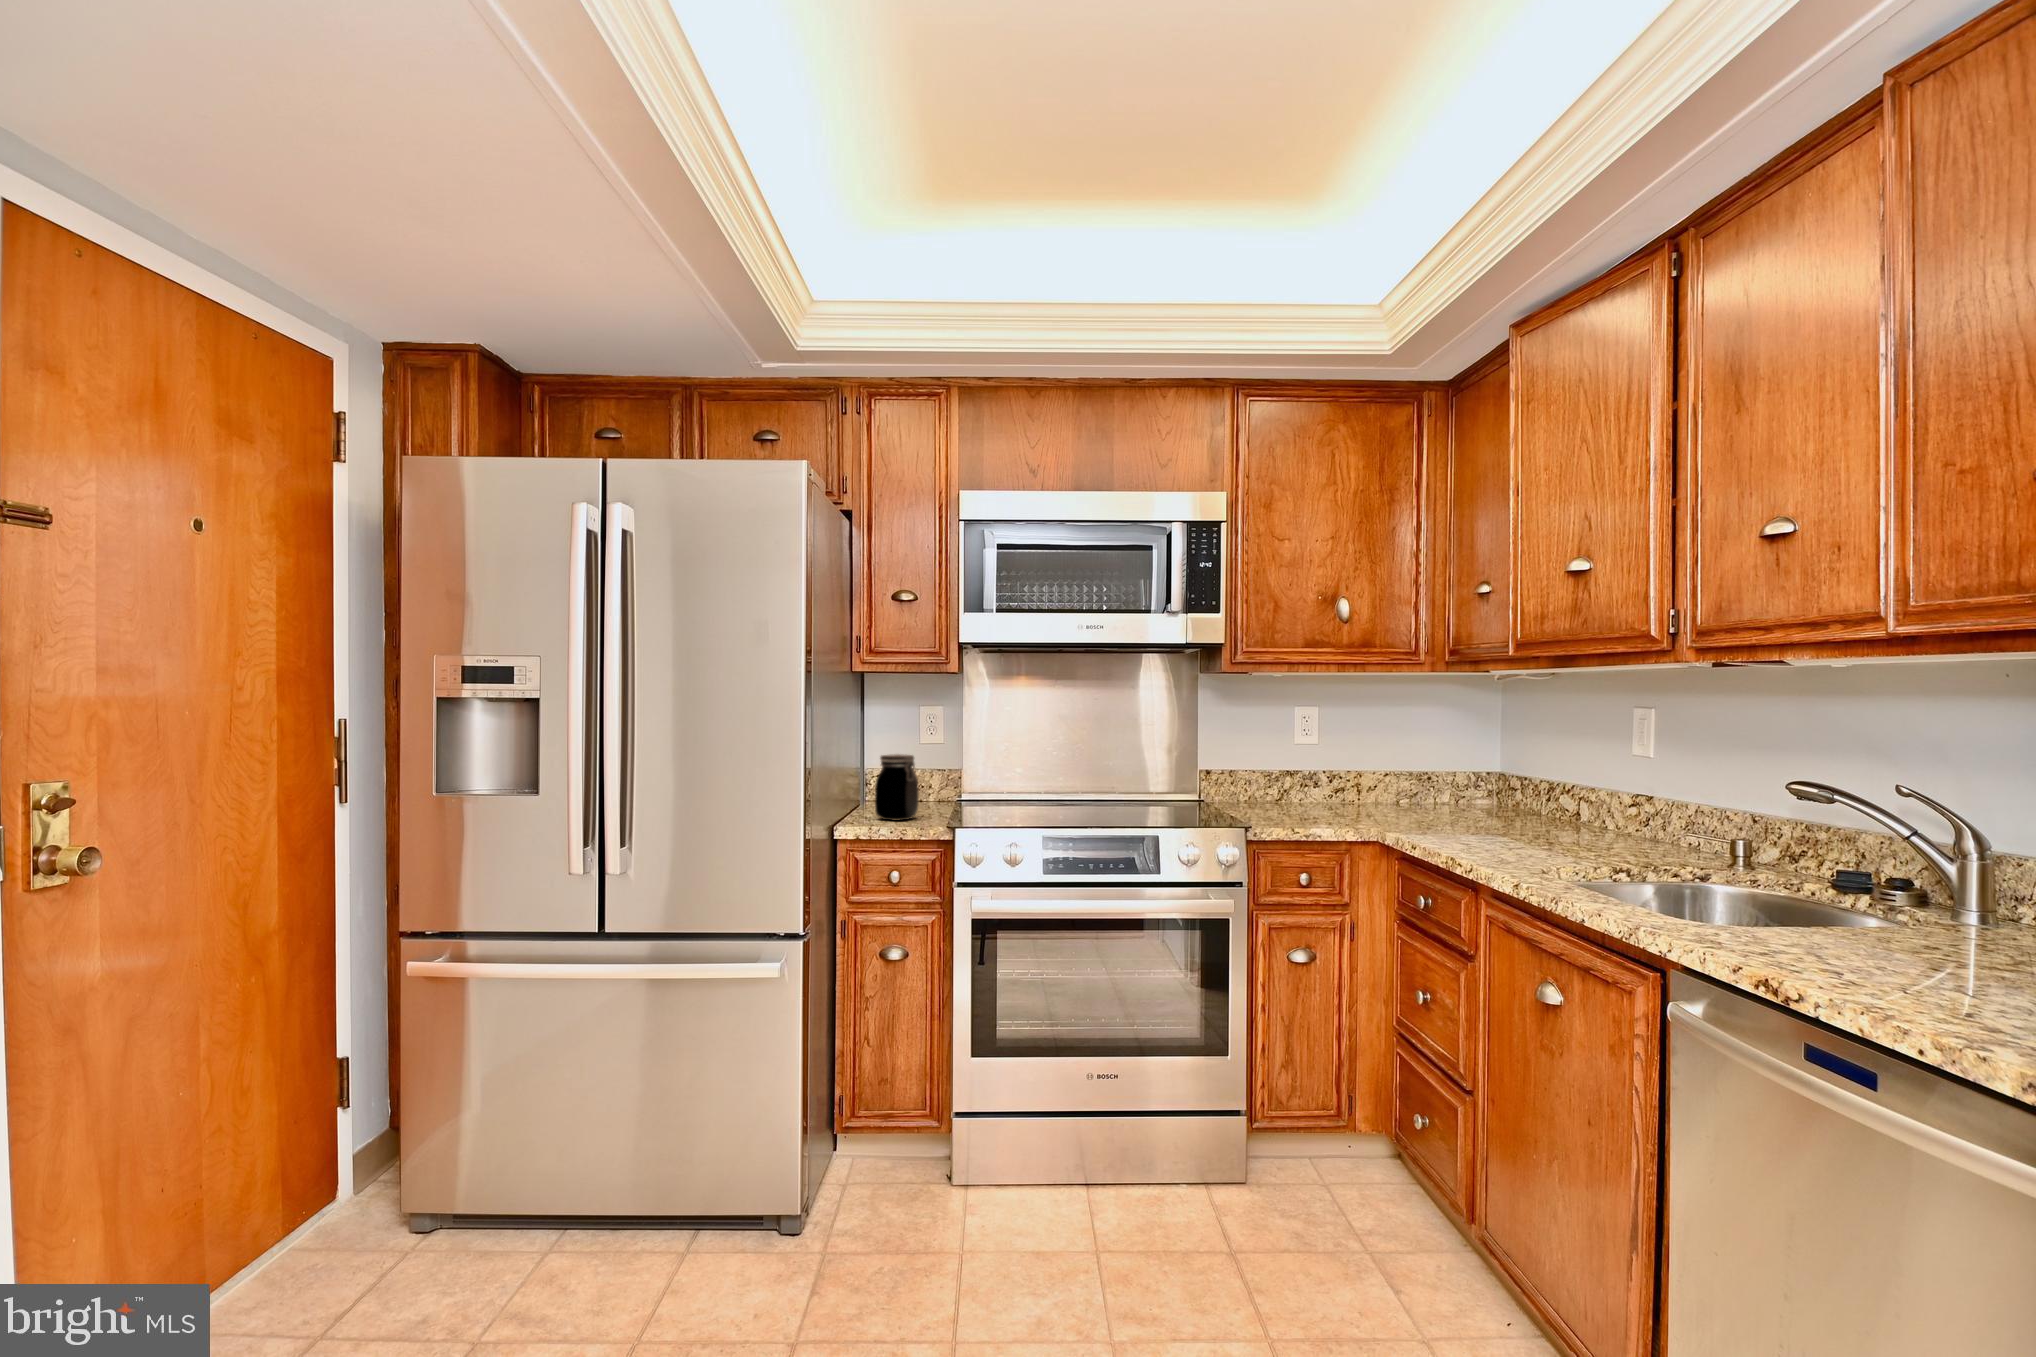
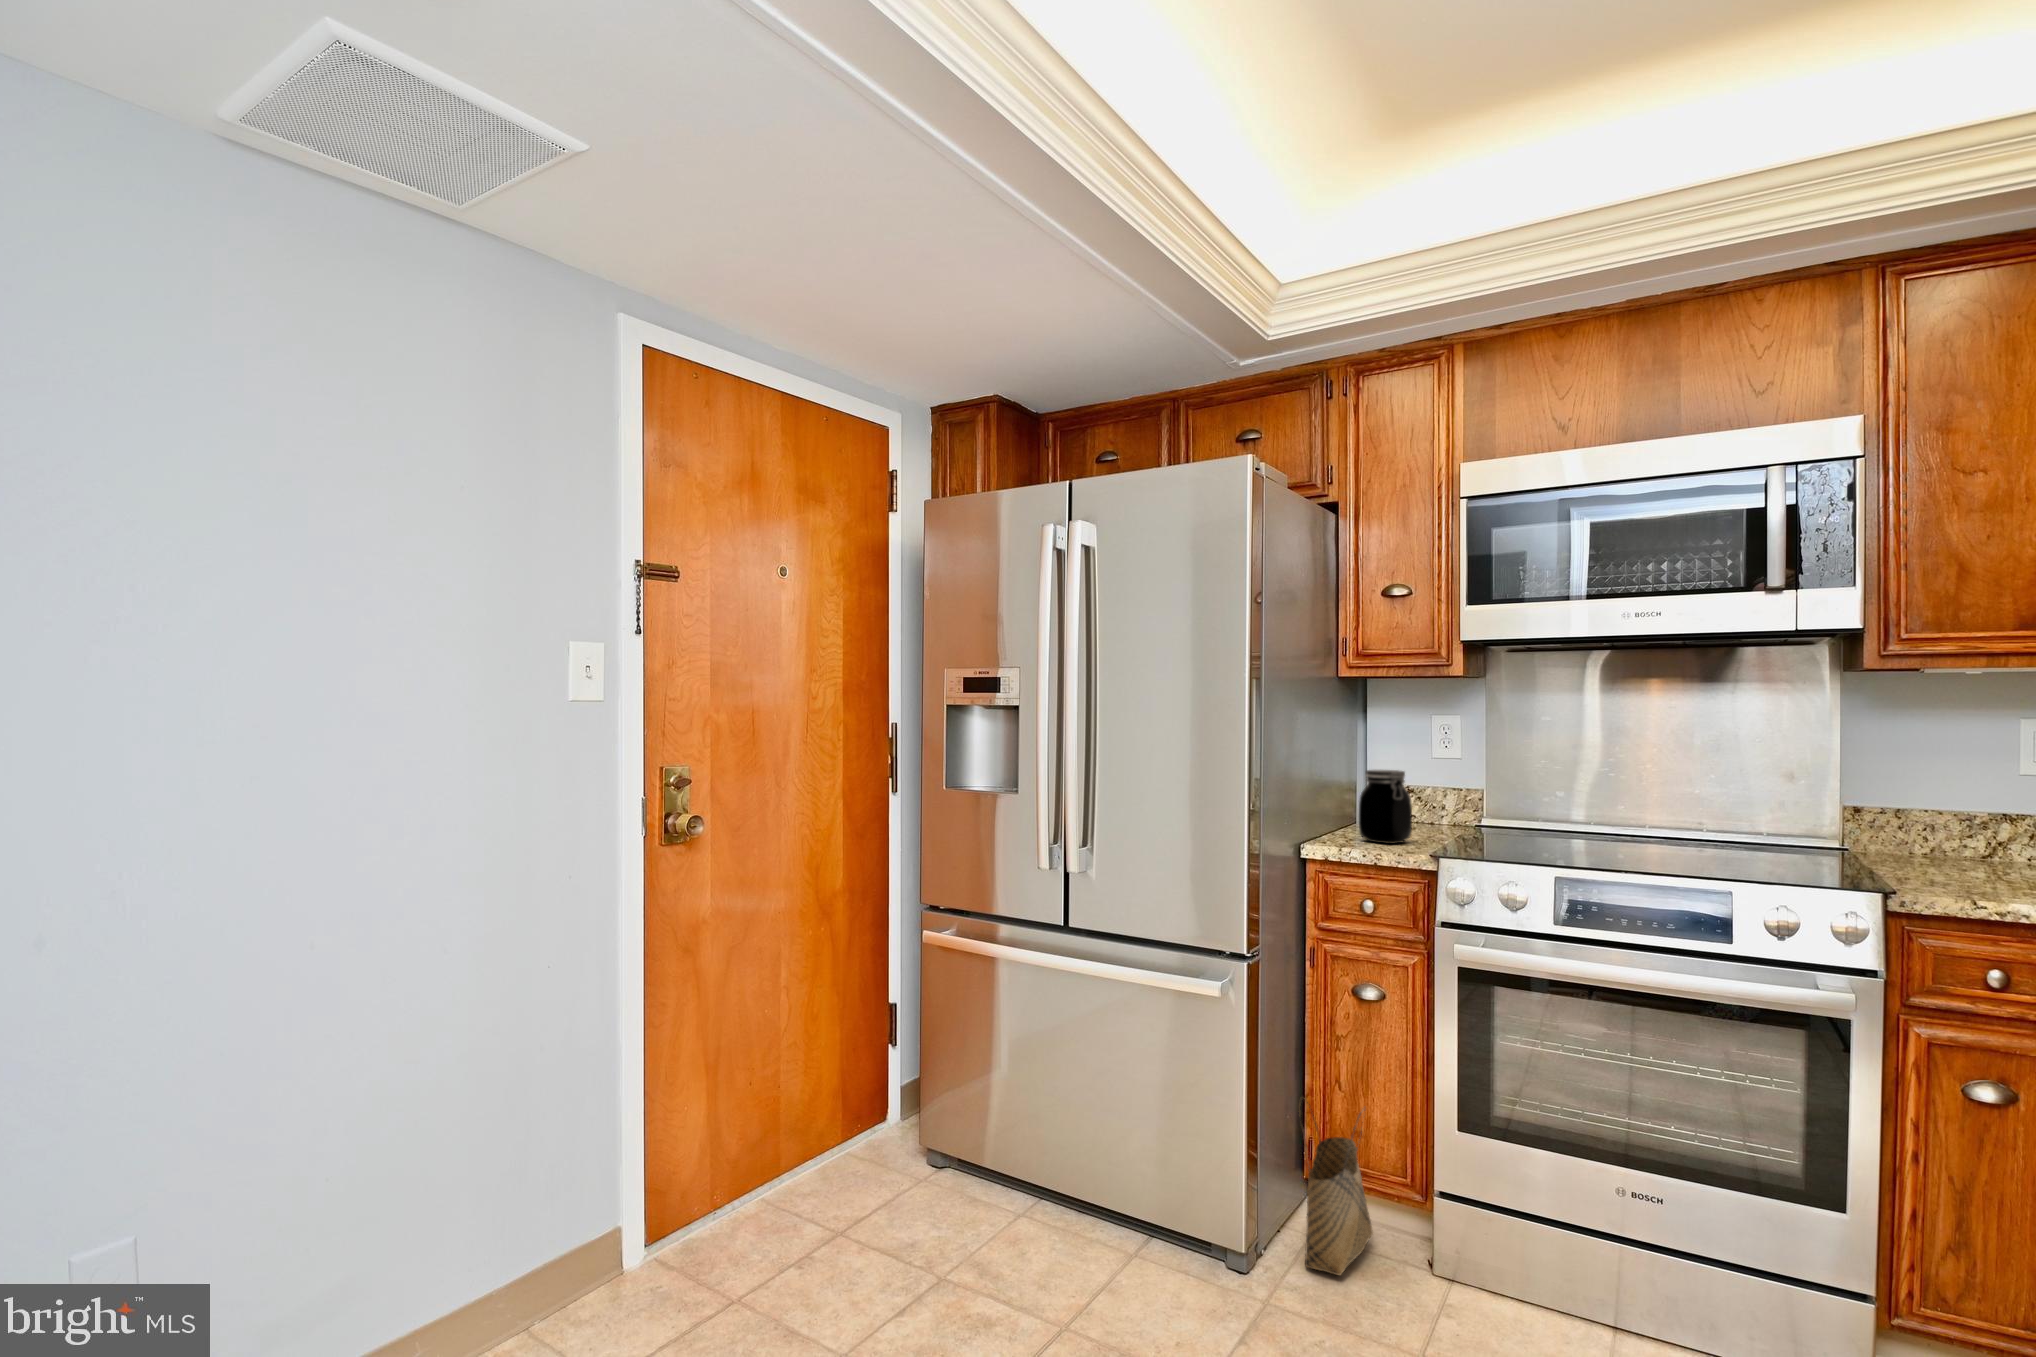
woven basket: none [837,1058,896,1217] -> present [1299,1098,1373,1275]

